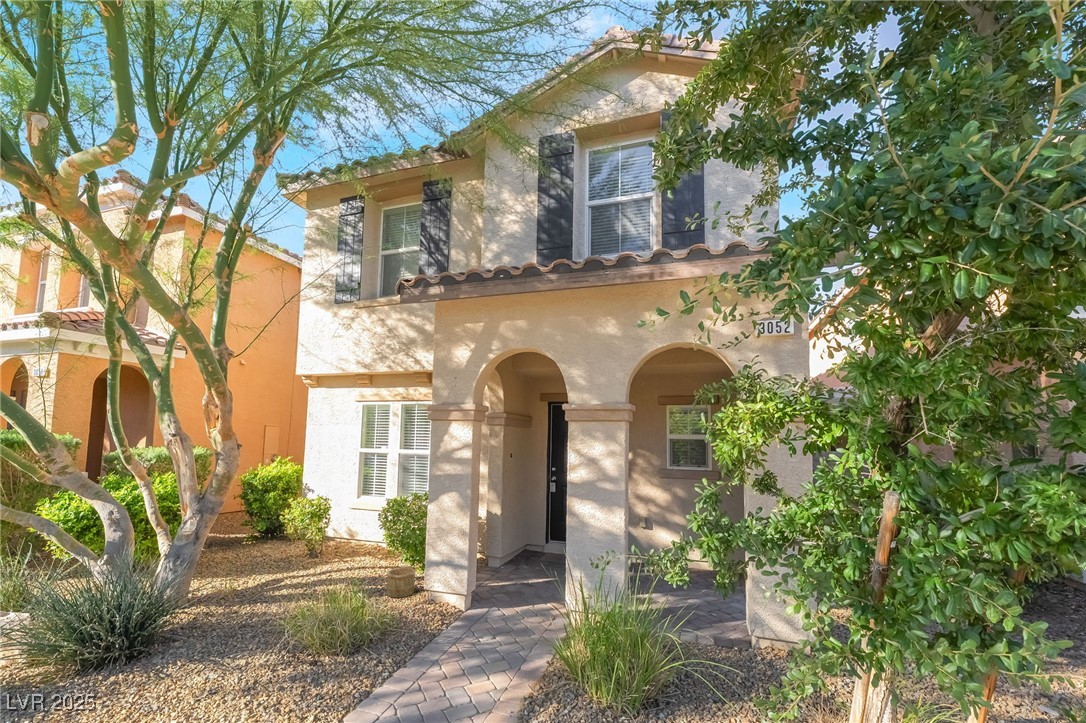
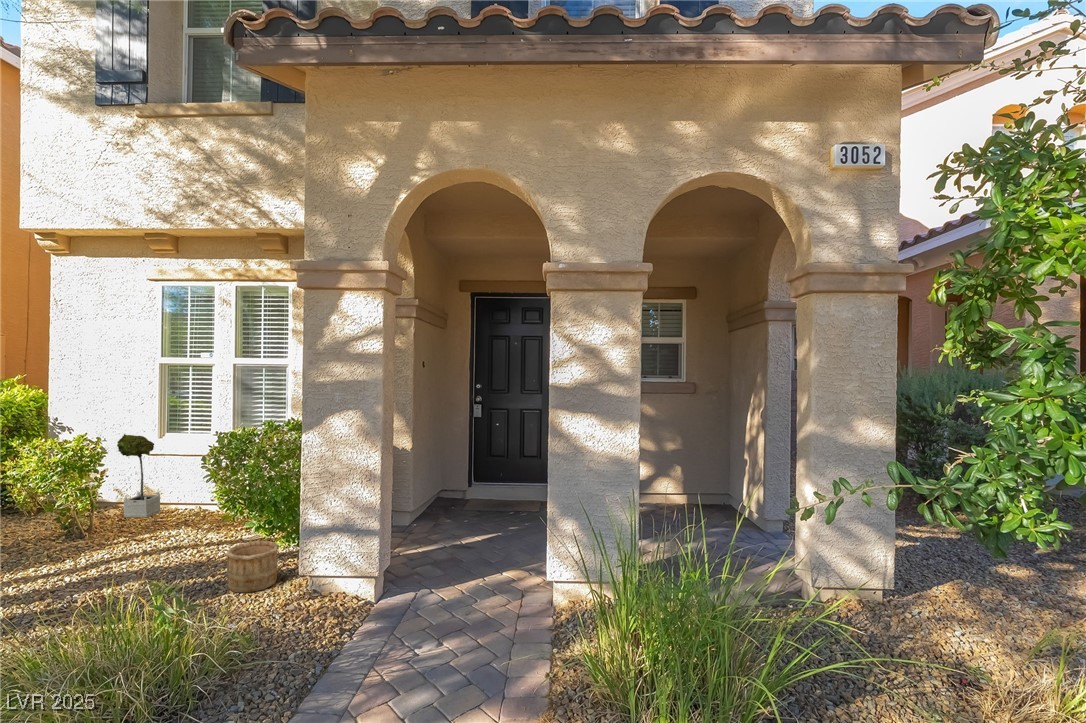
potted tree: none [335,496,357,548] -> present [117,434,160,518]

